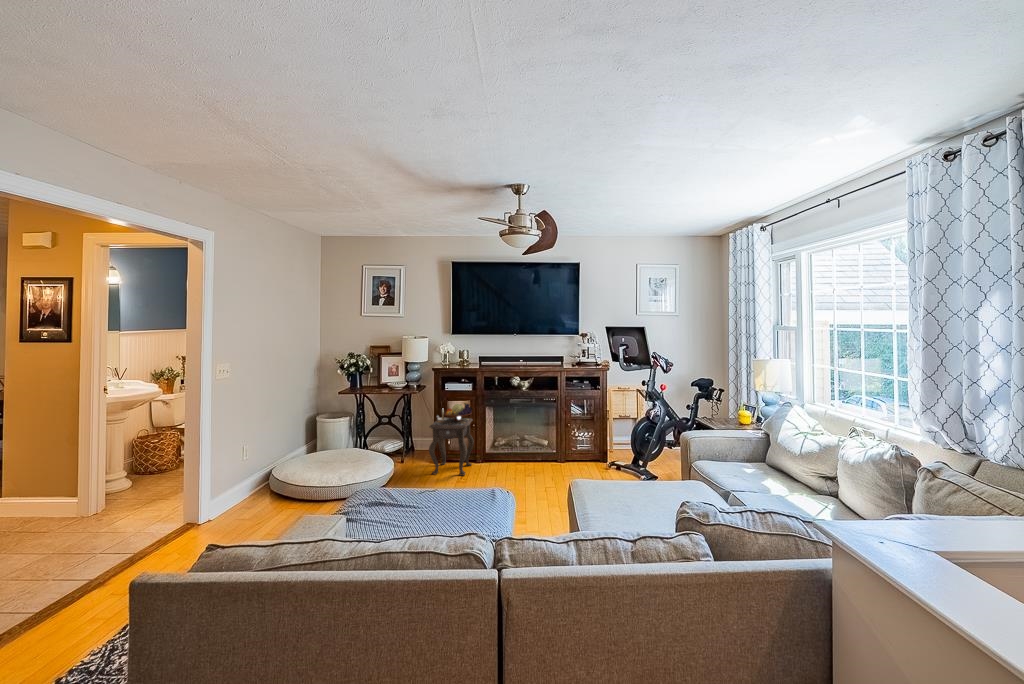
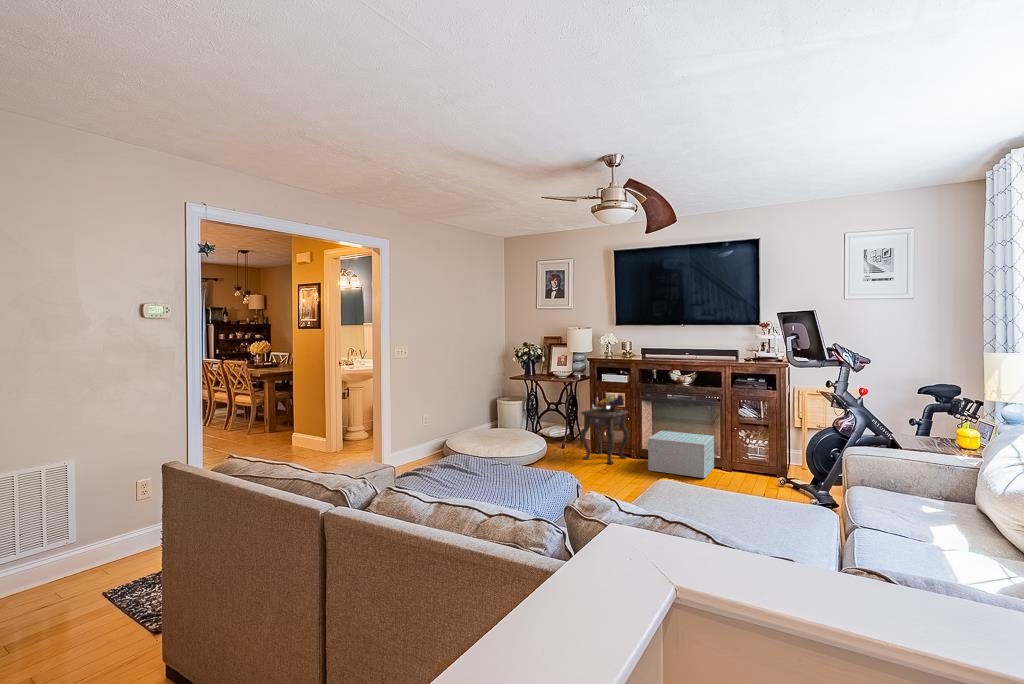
storage box: none [502,433,554,476] -> present [648,431,714,478]

